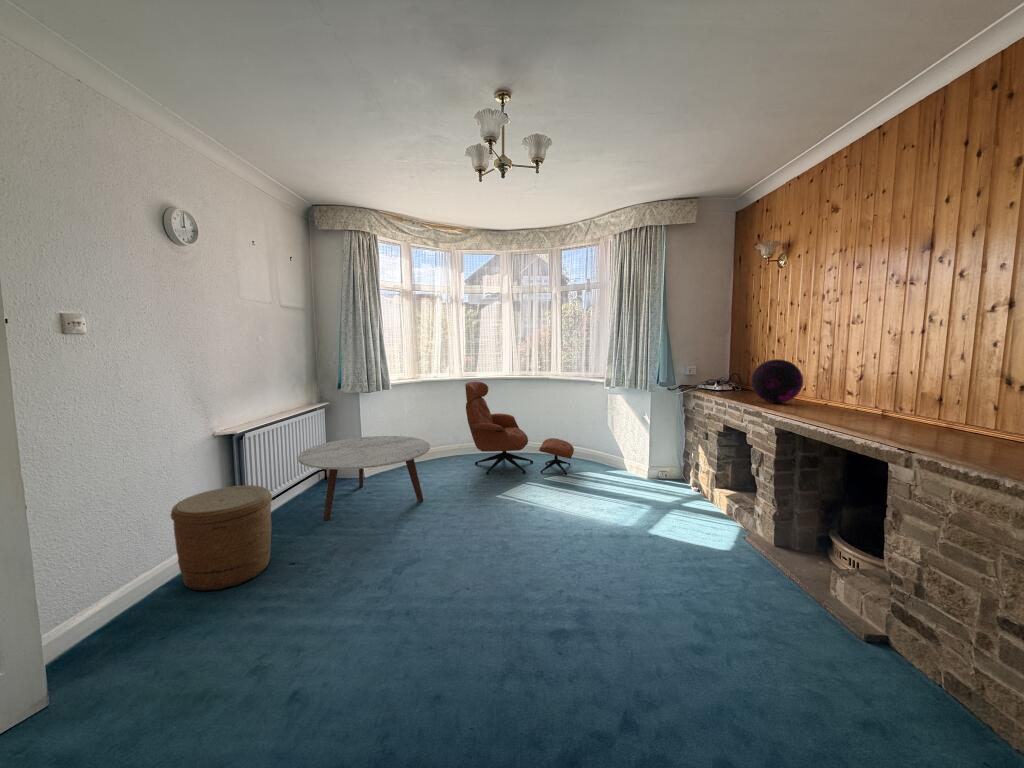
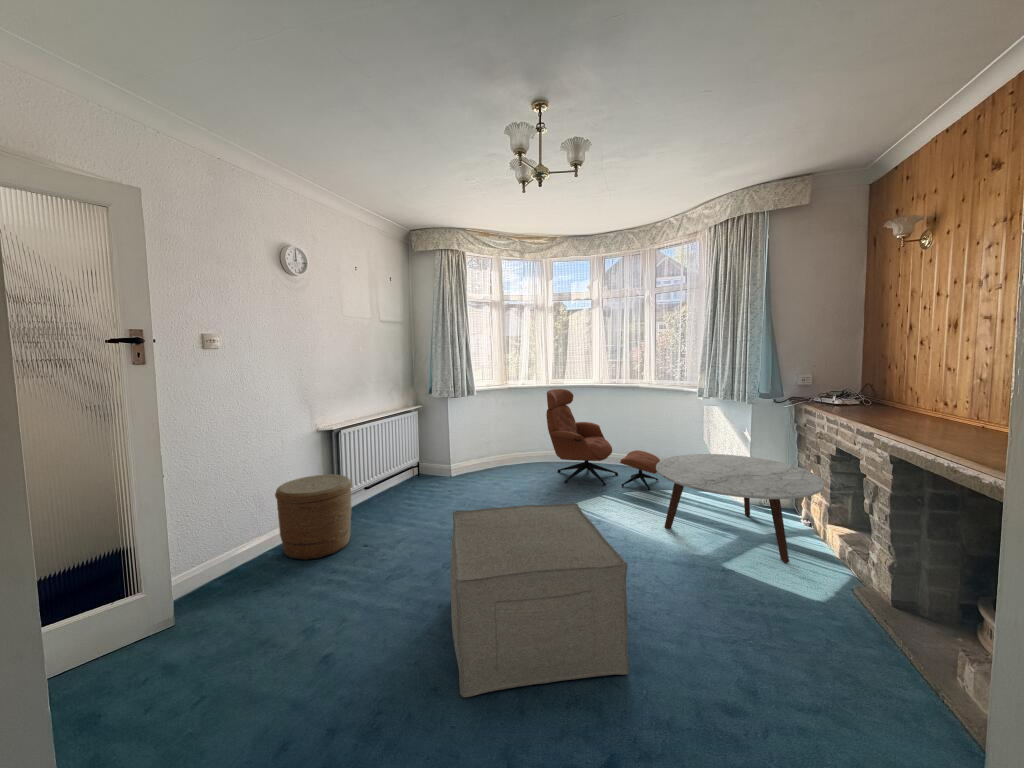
decorative orb: present [751,359,803,403] -> none [870,366,948,422]
coffee table: present [298,436,430,521] -> present [656,454,825,563]
ottoman: none [419,490,612,693] -> present [451,503,629,697]

